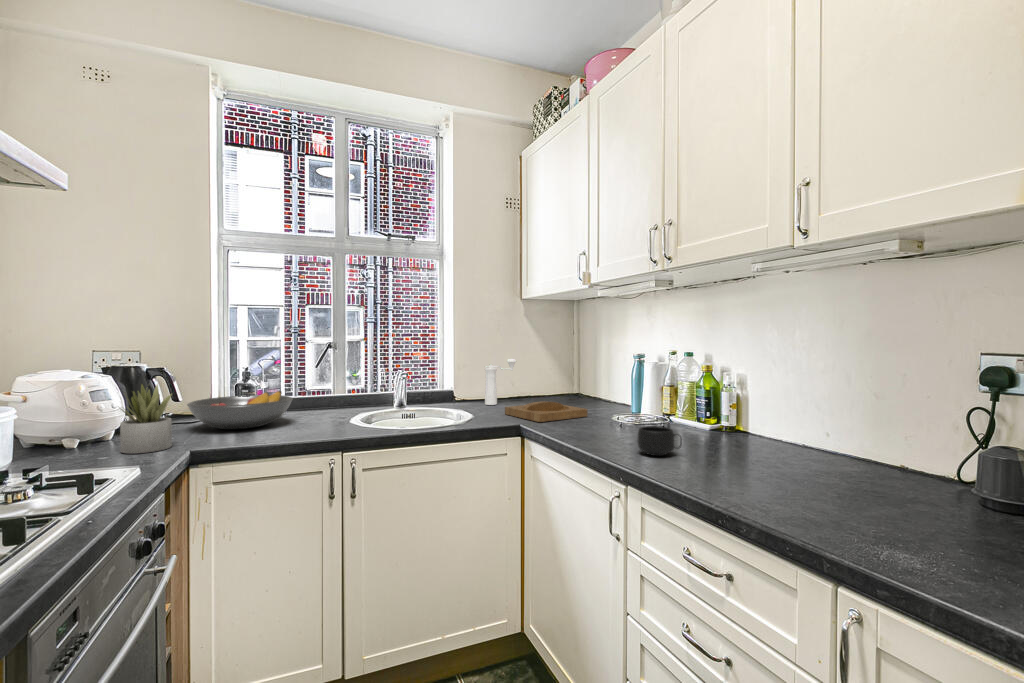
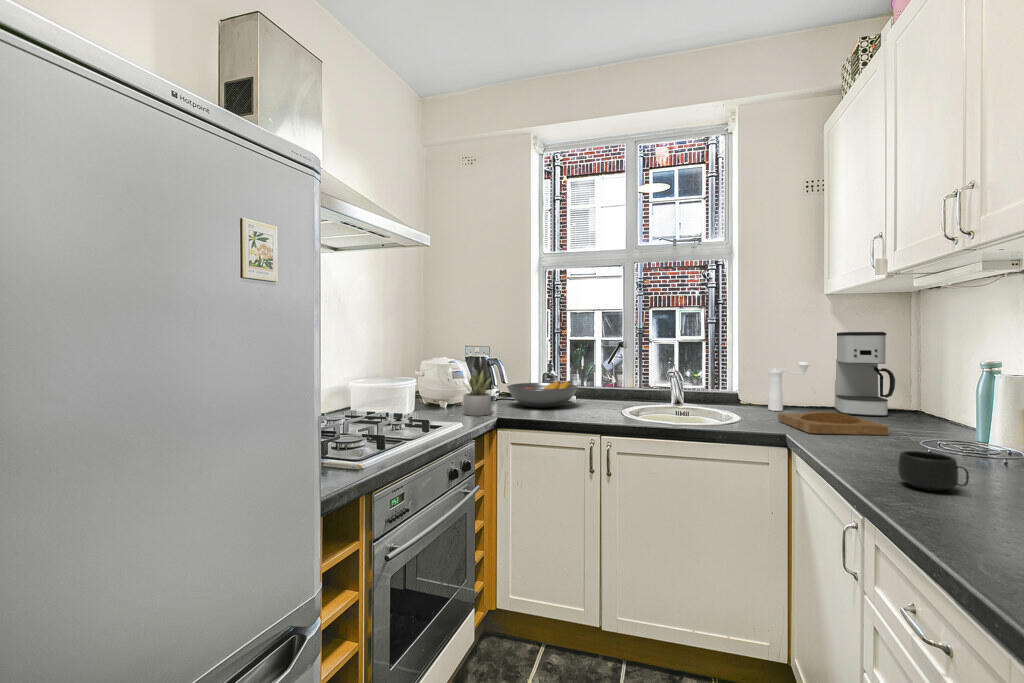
coffee maker: none [529,332,572,402] -> present [834,332,895,416]

